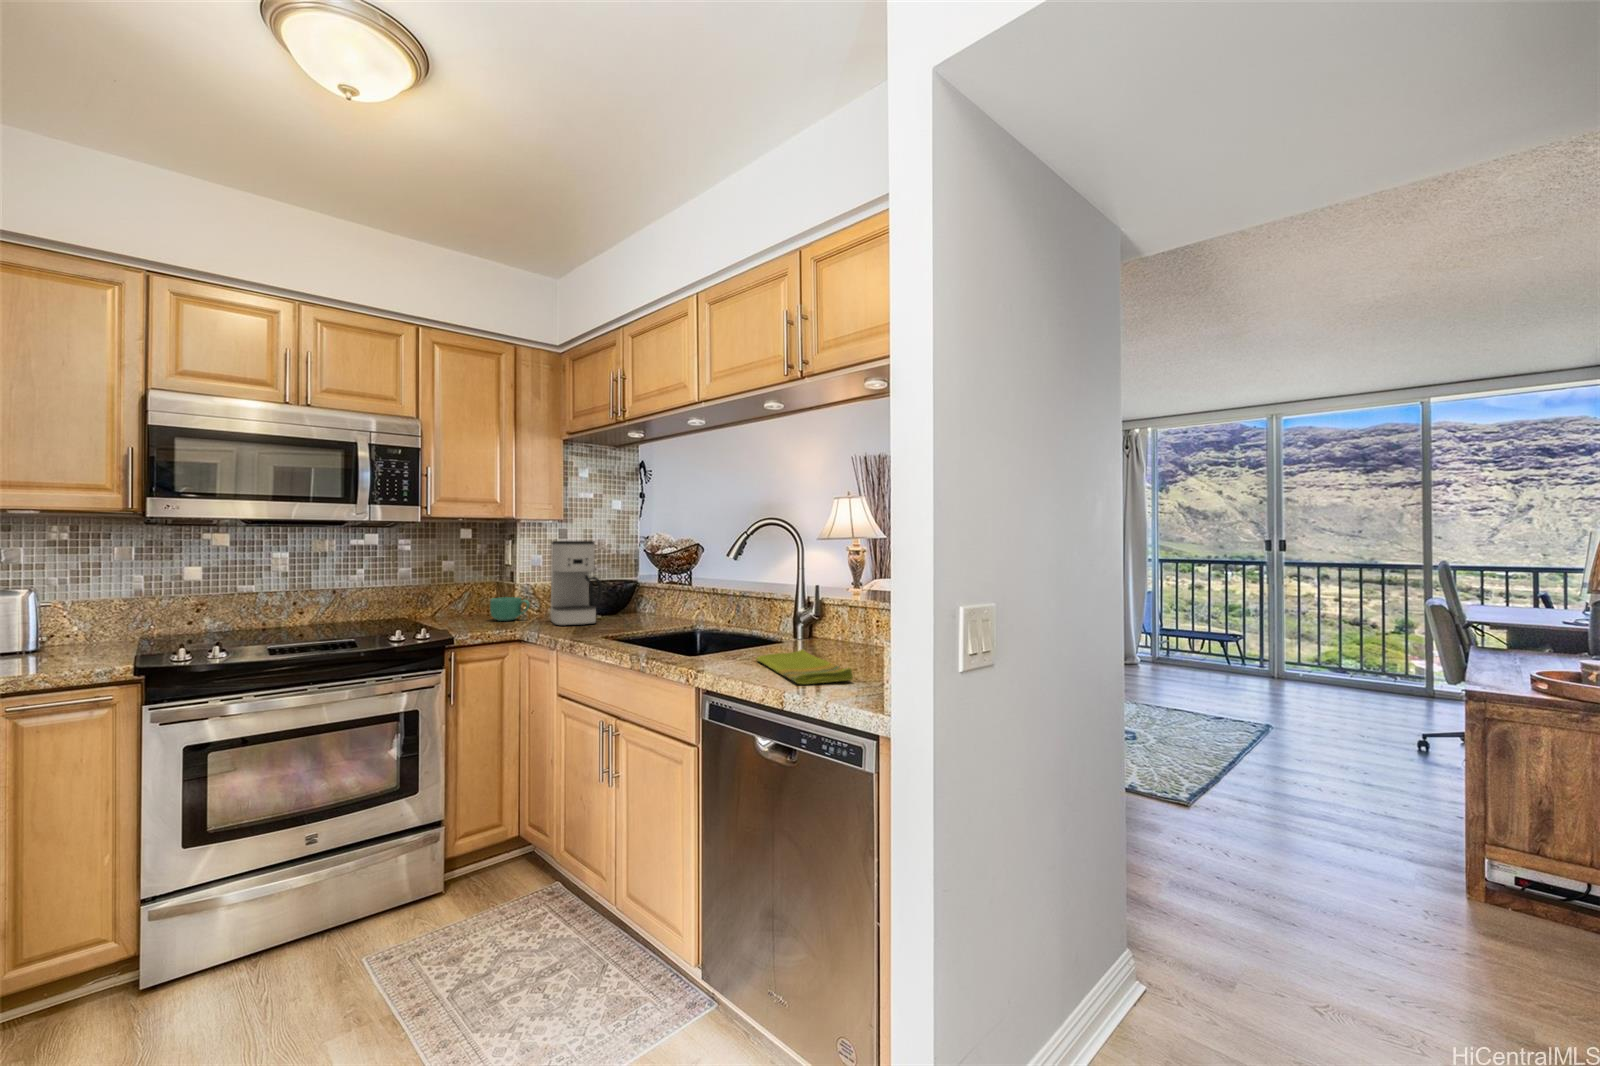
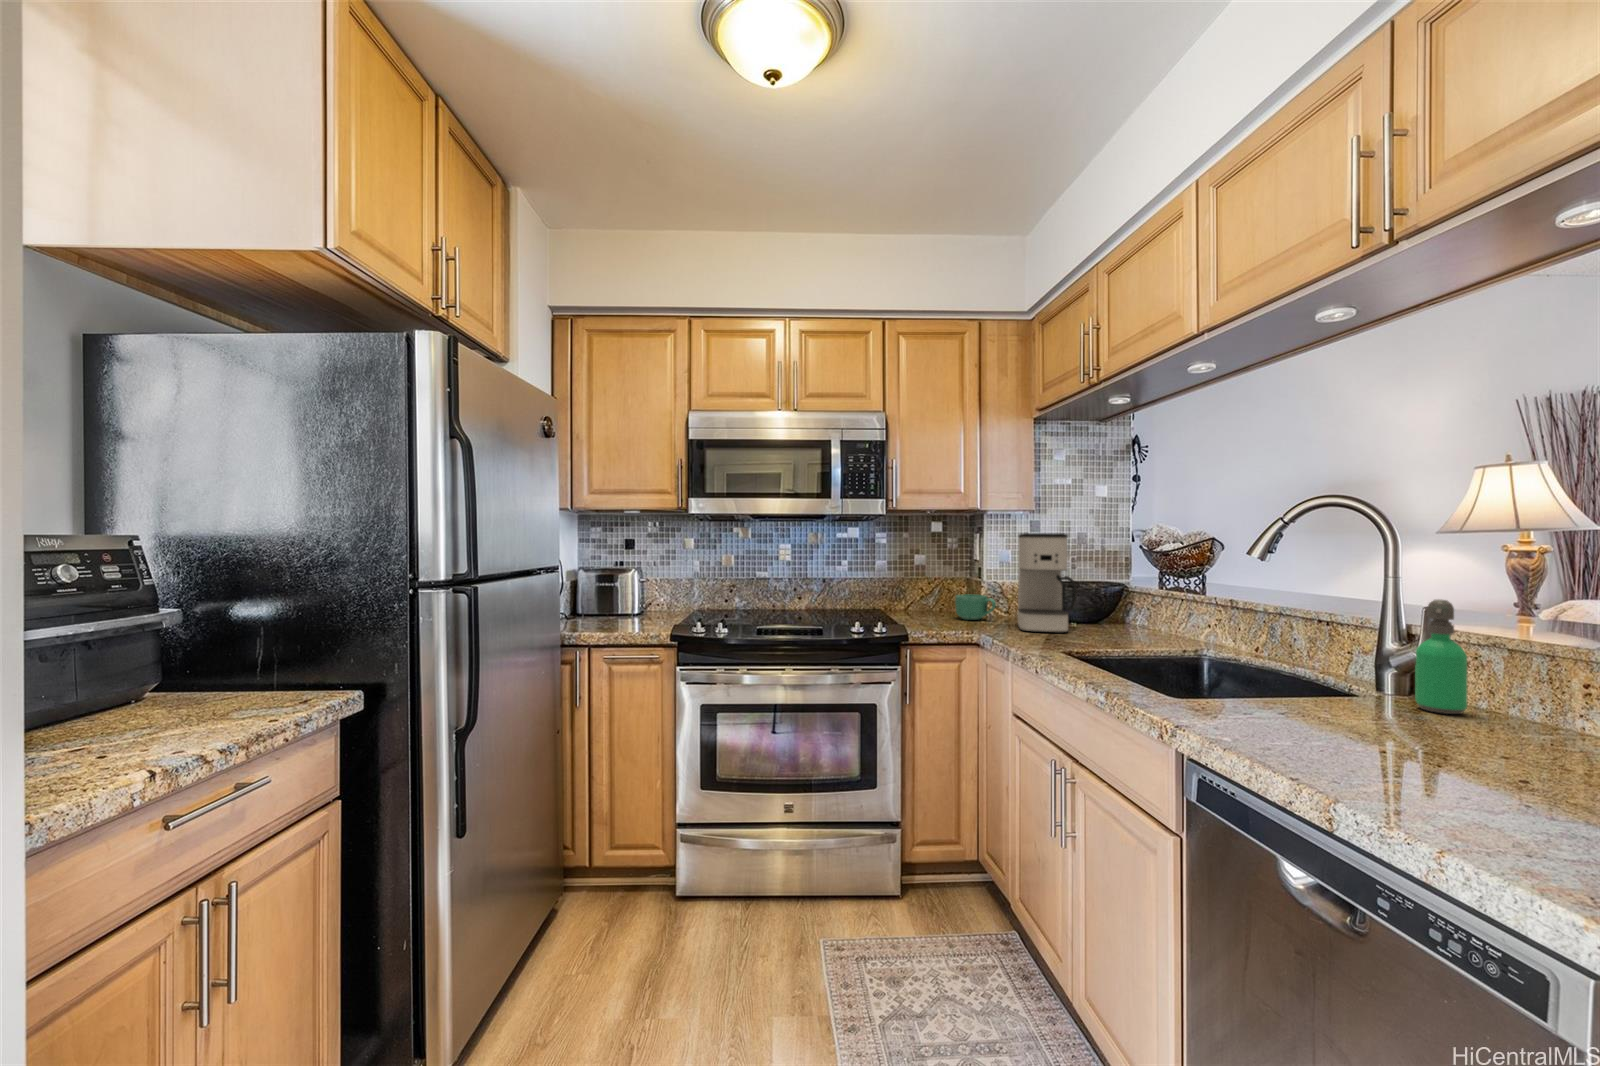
soap dispenser: none [813,581,836,647] -> present [1415,600,1468,714]
dish towel: present [756,649,853,684] -> none [1291,713,1515,799]

